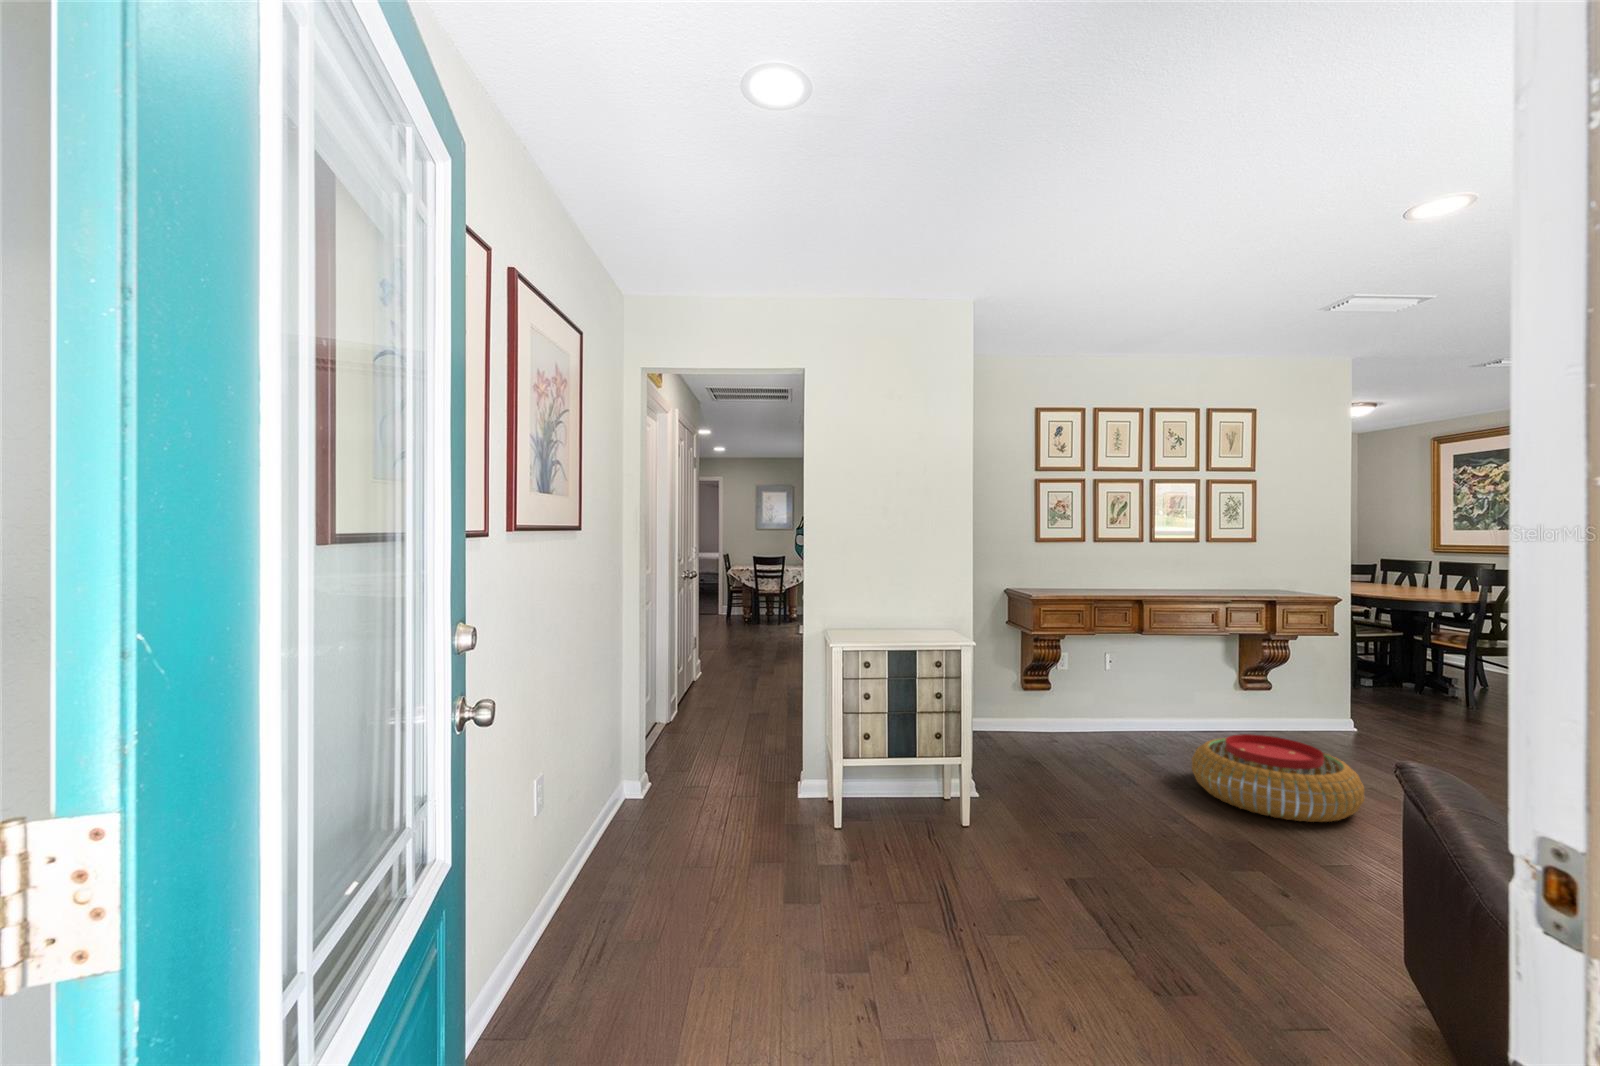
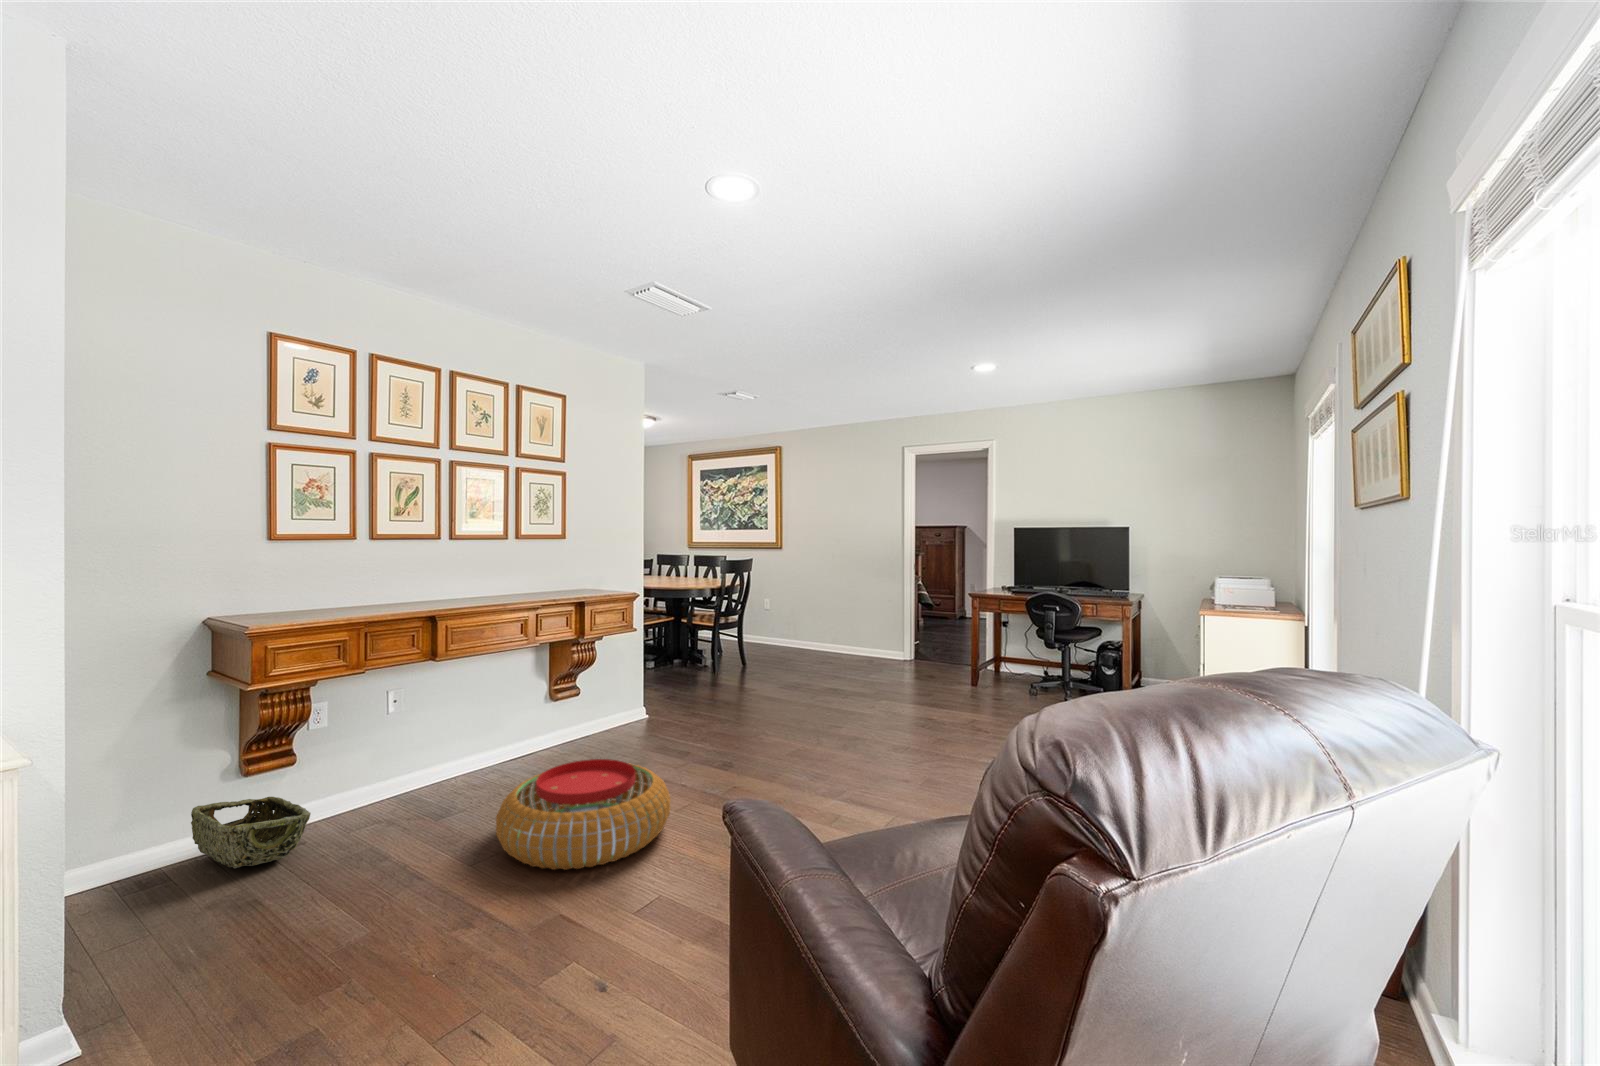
woven basket: none [1001,701,1064,745] -> present [191,797,311,868]

